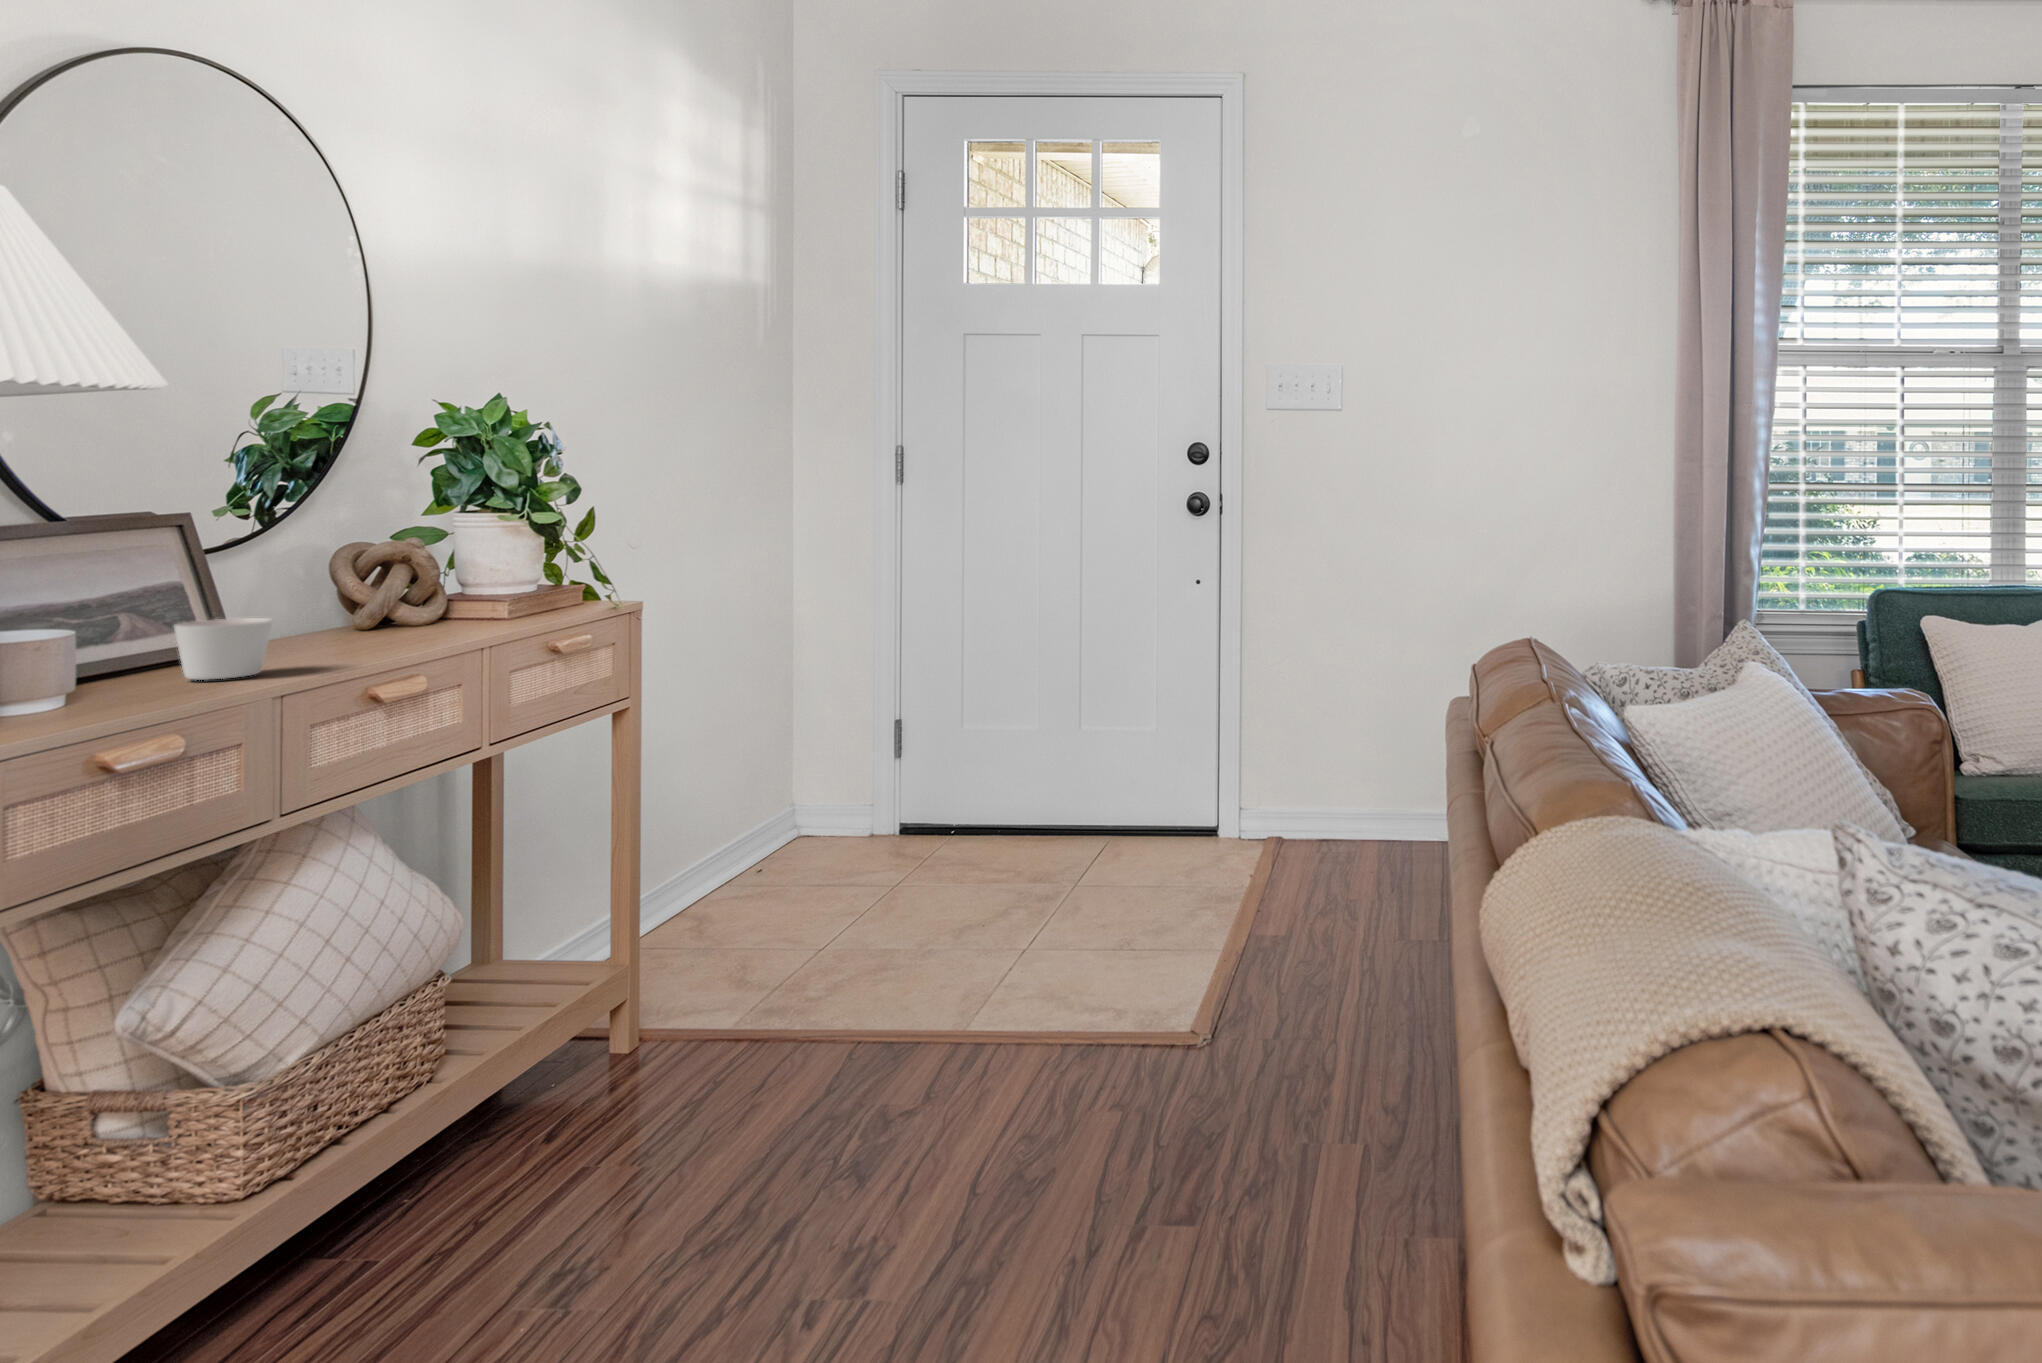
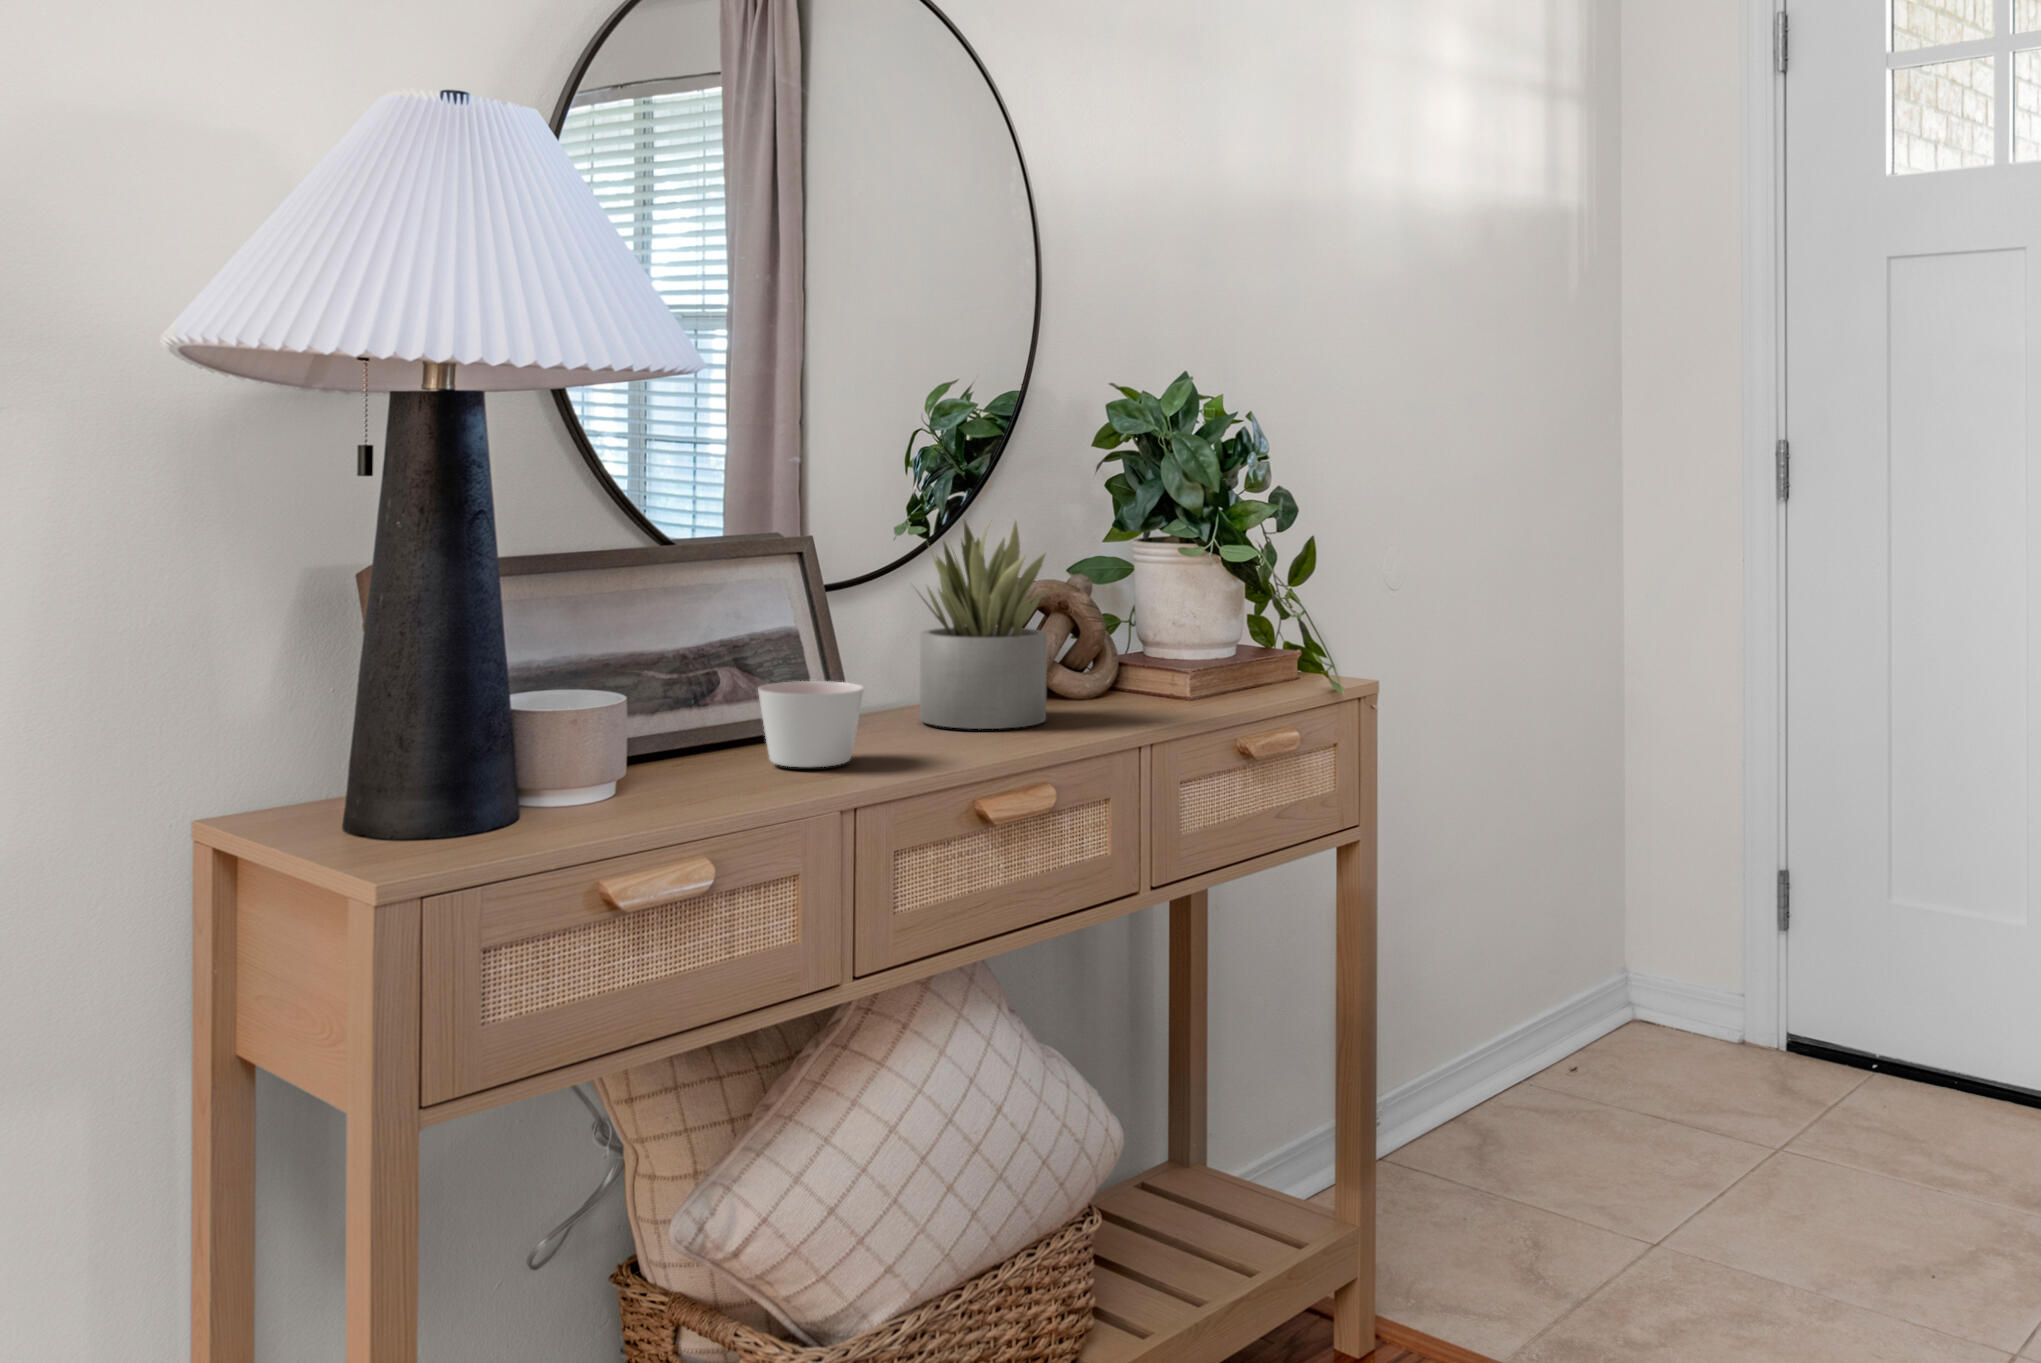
succulent plant: none [278,498,404,651] -> present [920,520,1047,729]

